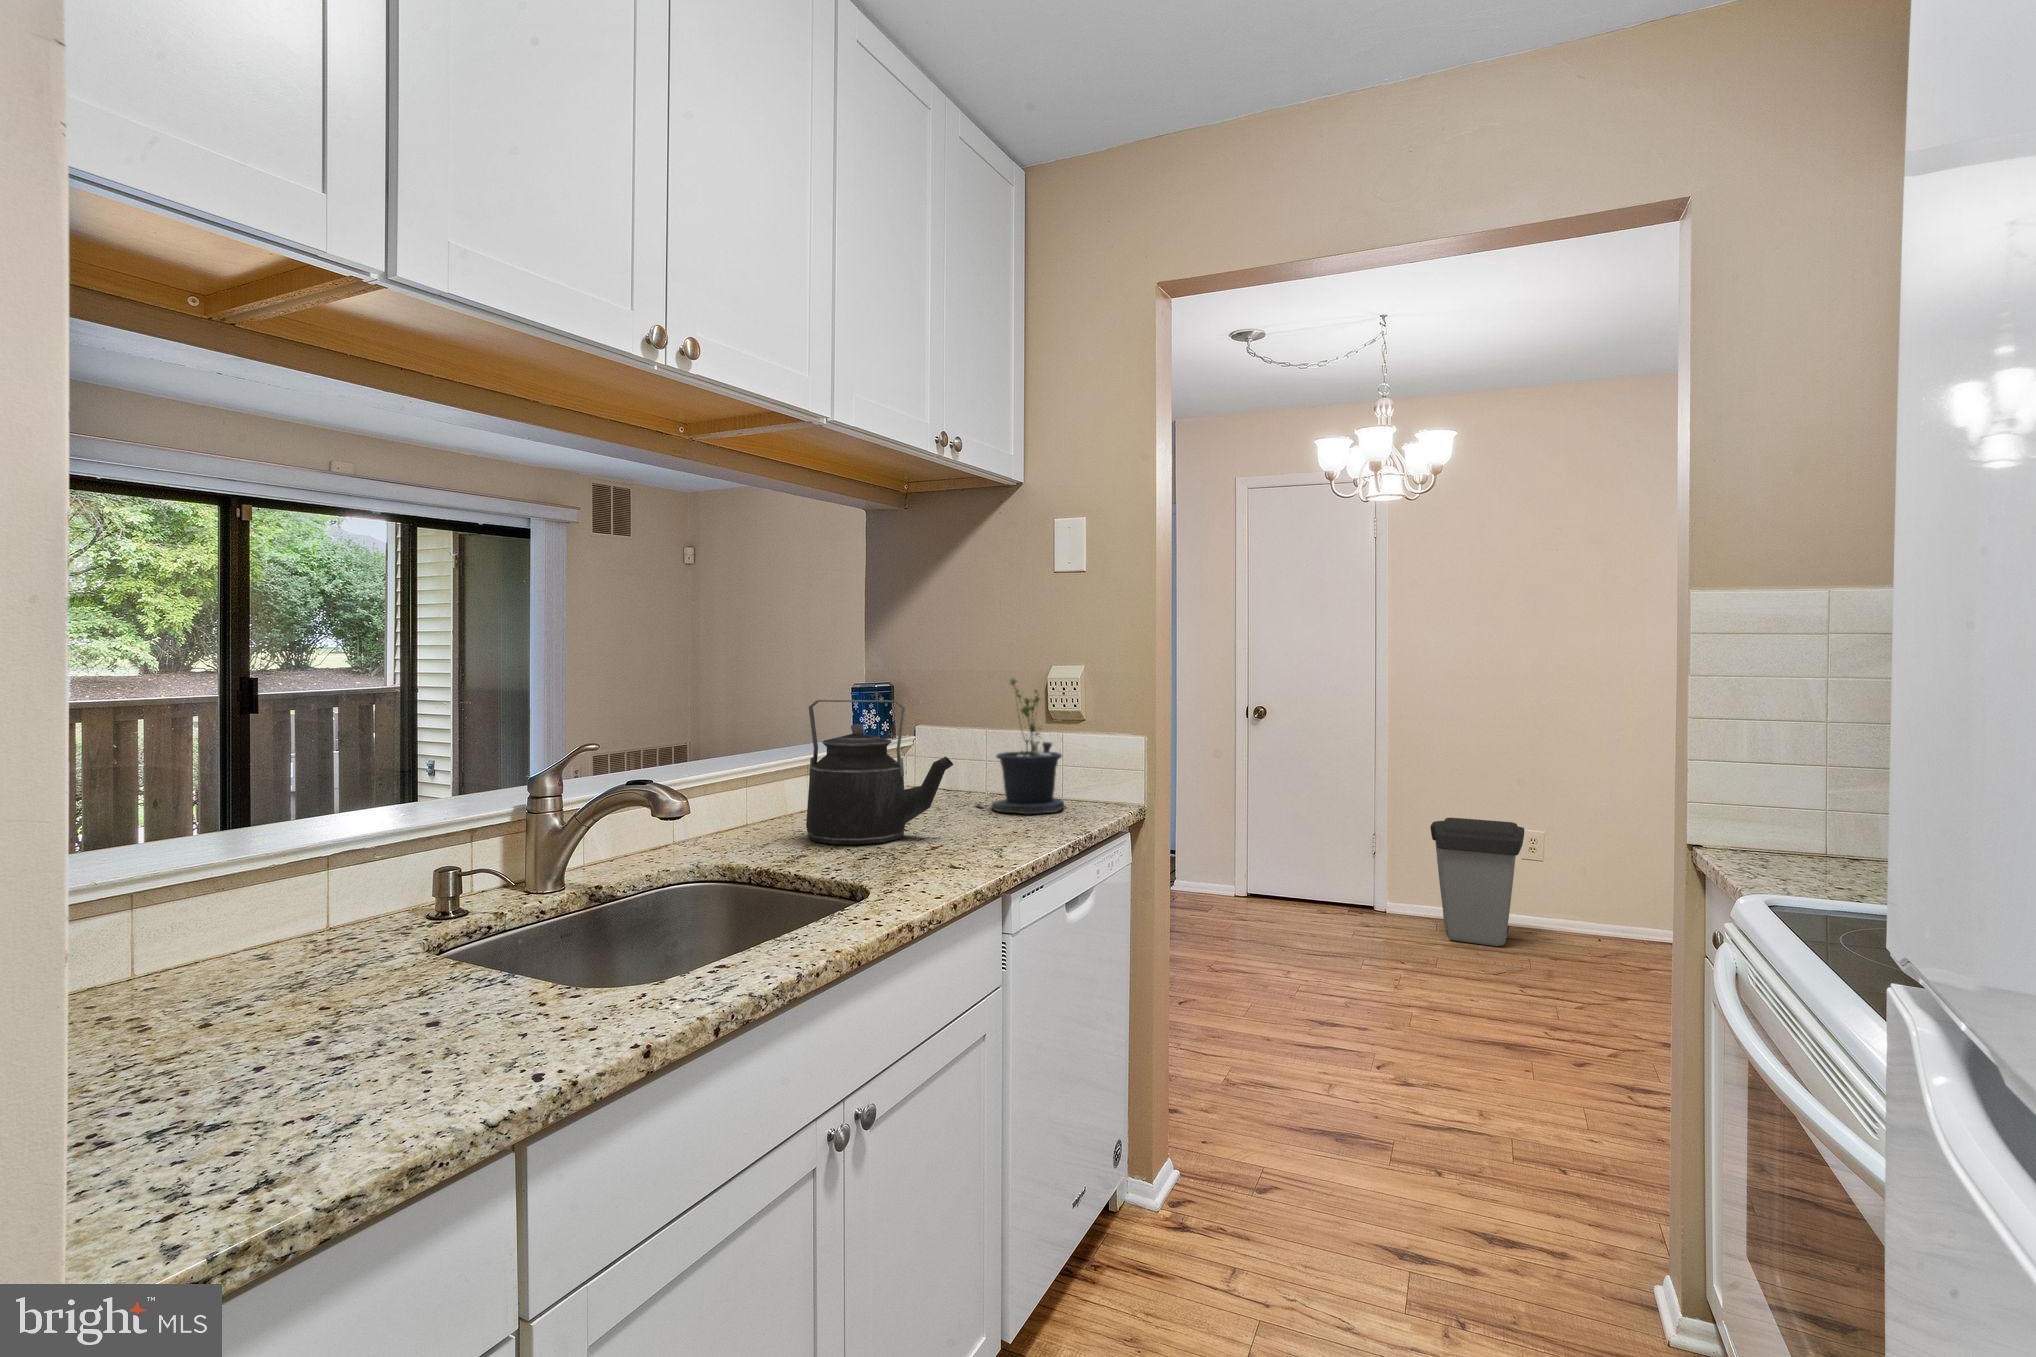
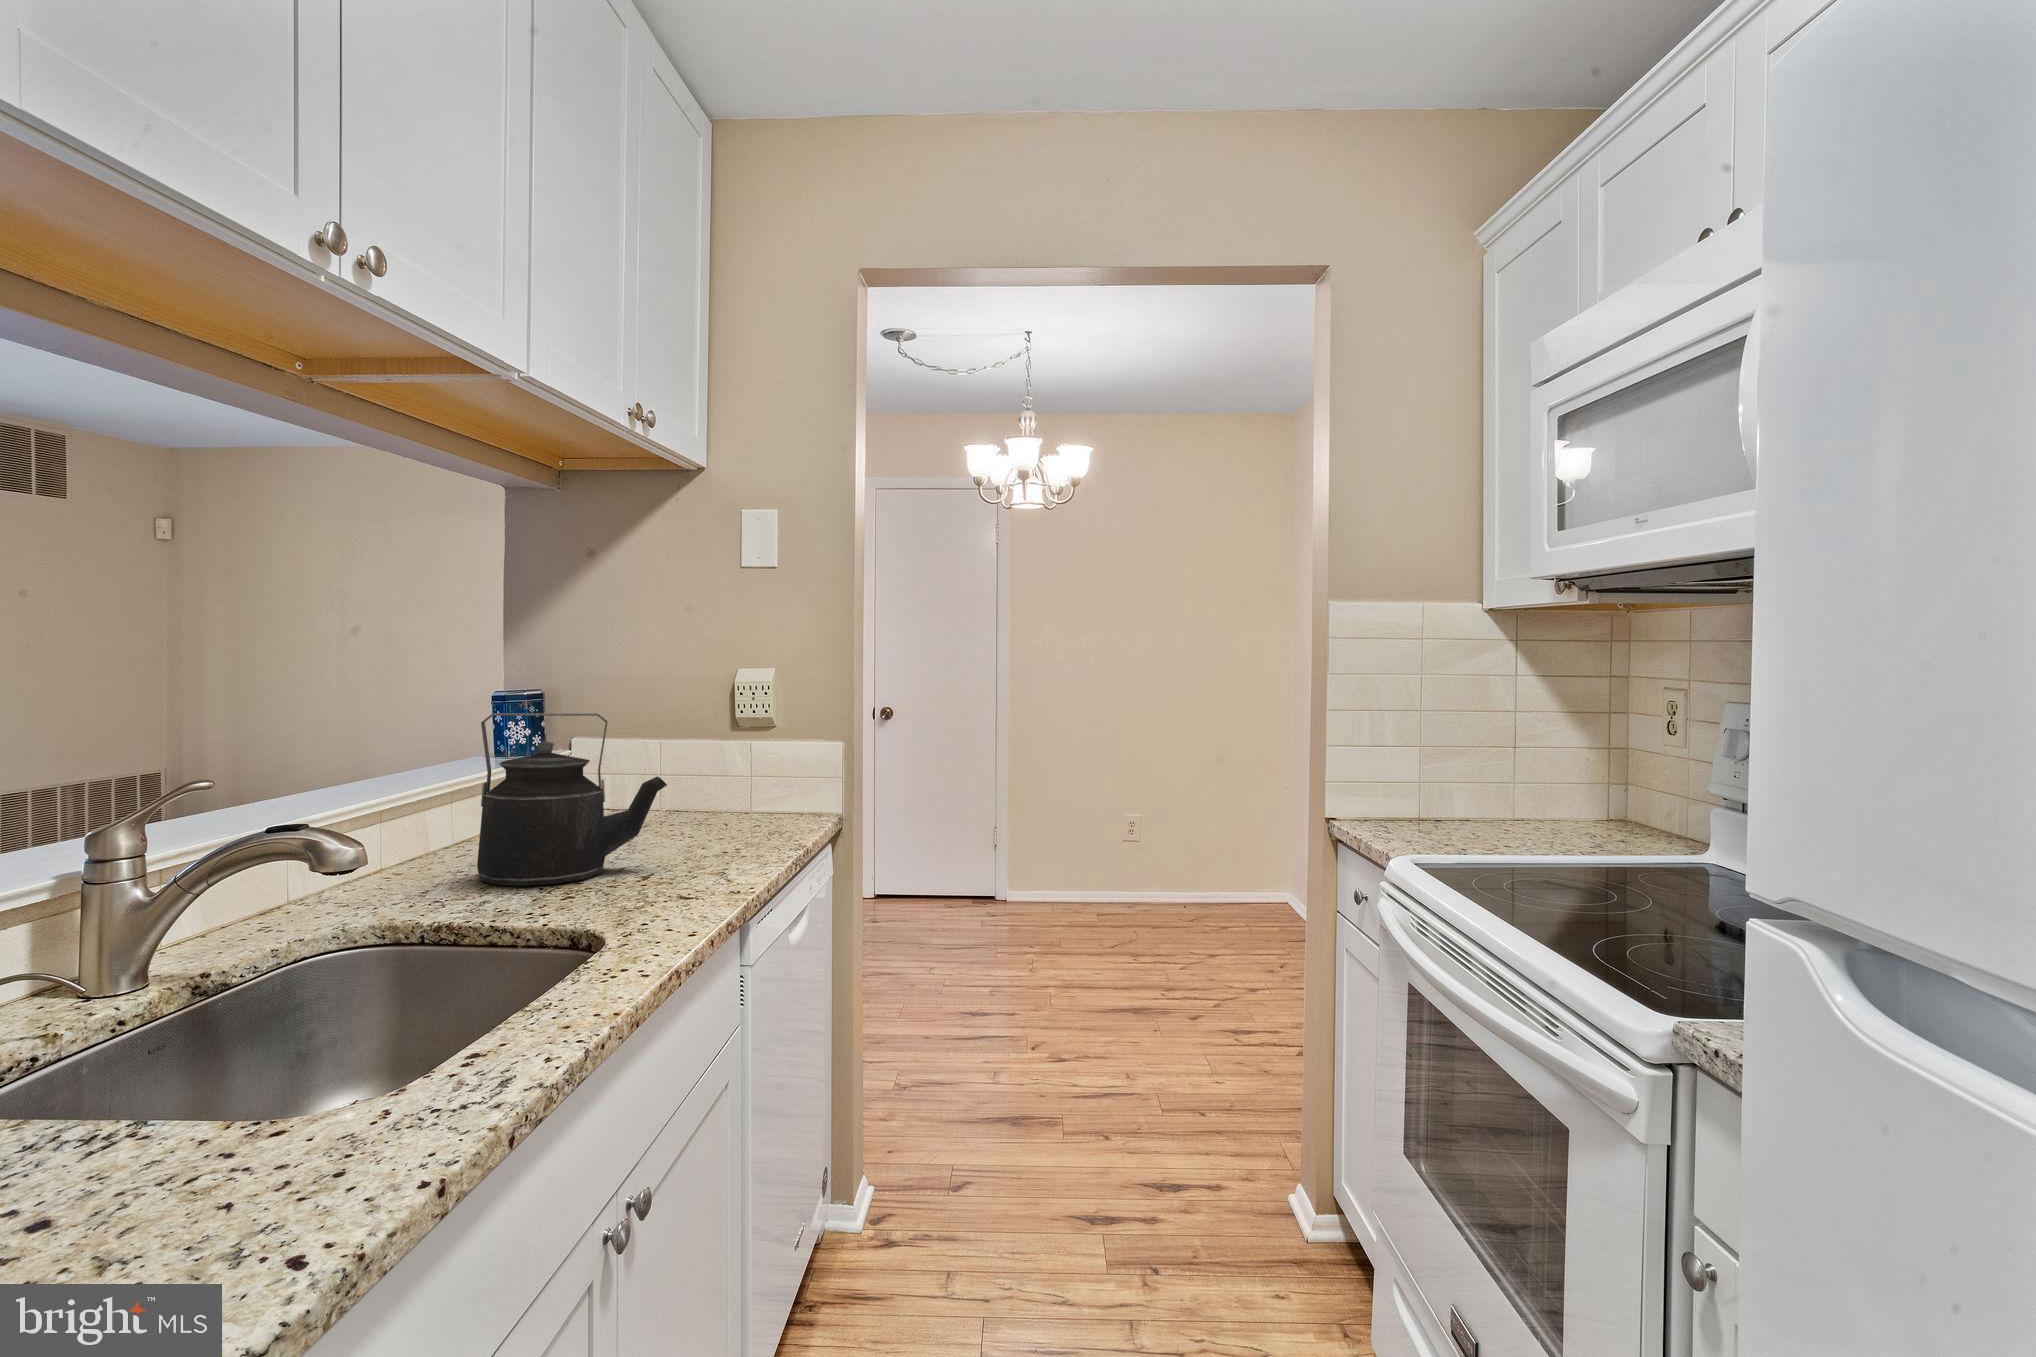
potted plant: present [976,677,1065,814] -> none [663,686,771,835]
trash can: present [1430,818,1524,946] -> none [1054,812,1129,923]

